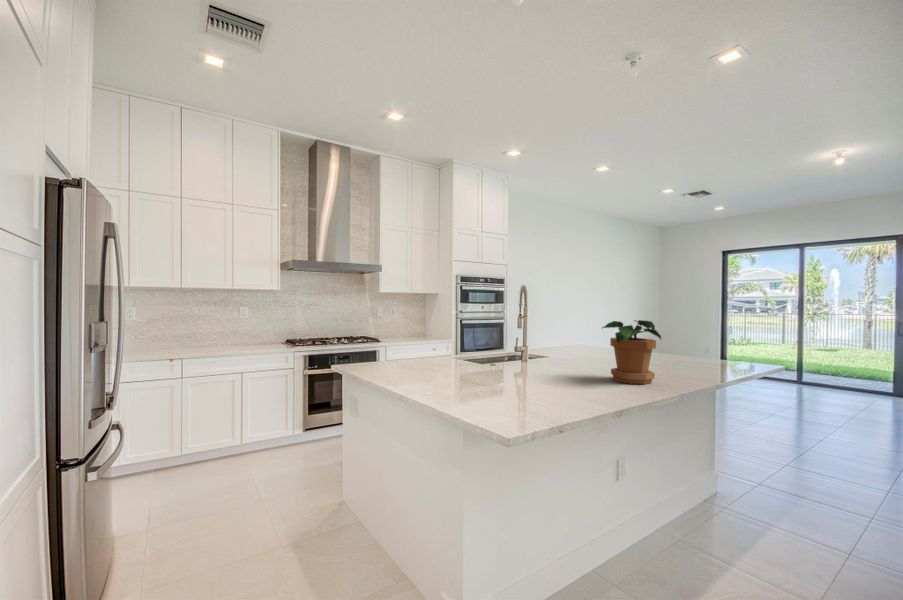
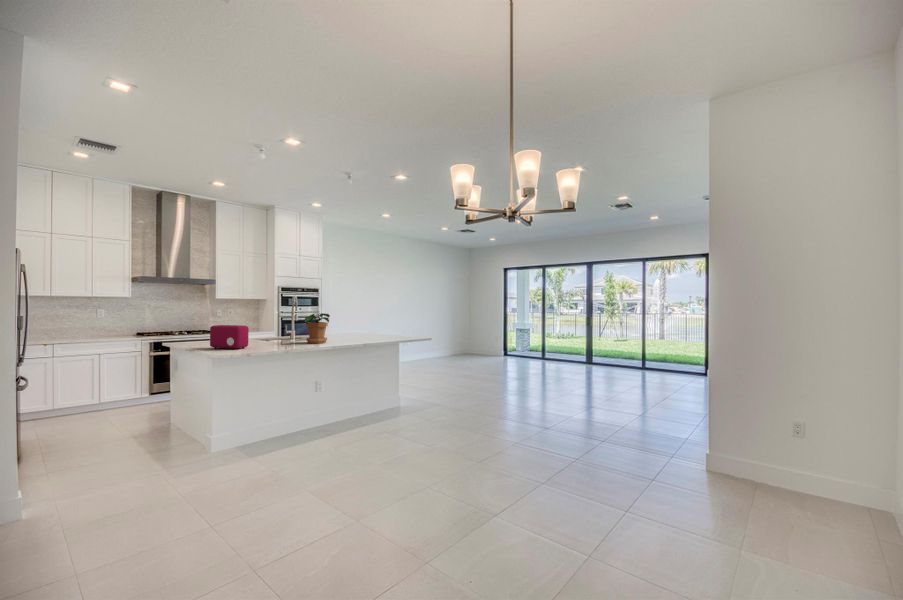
toaster: none [458,345,535,402] -> present [210,325,249,349]

